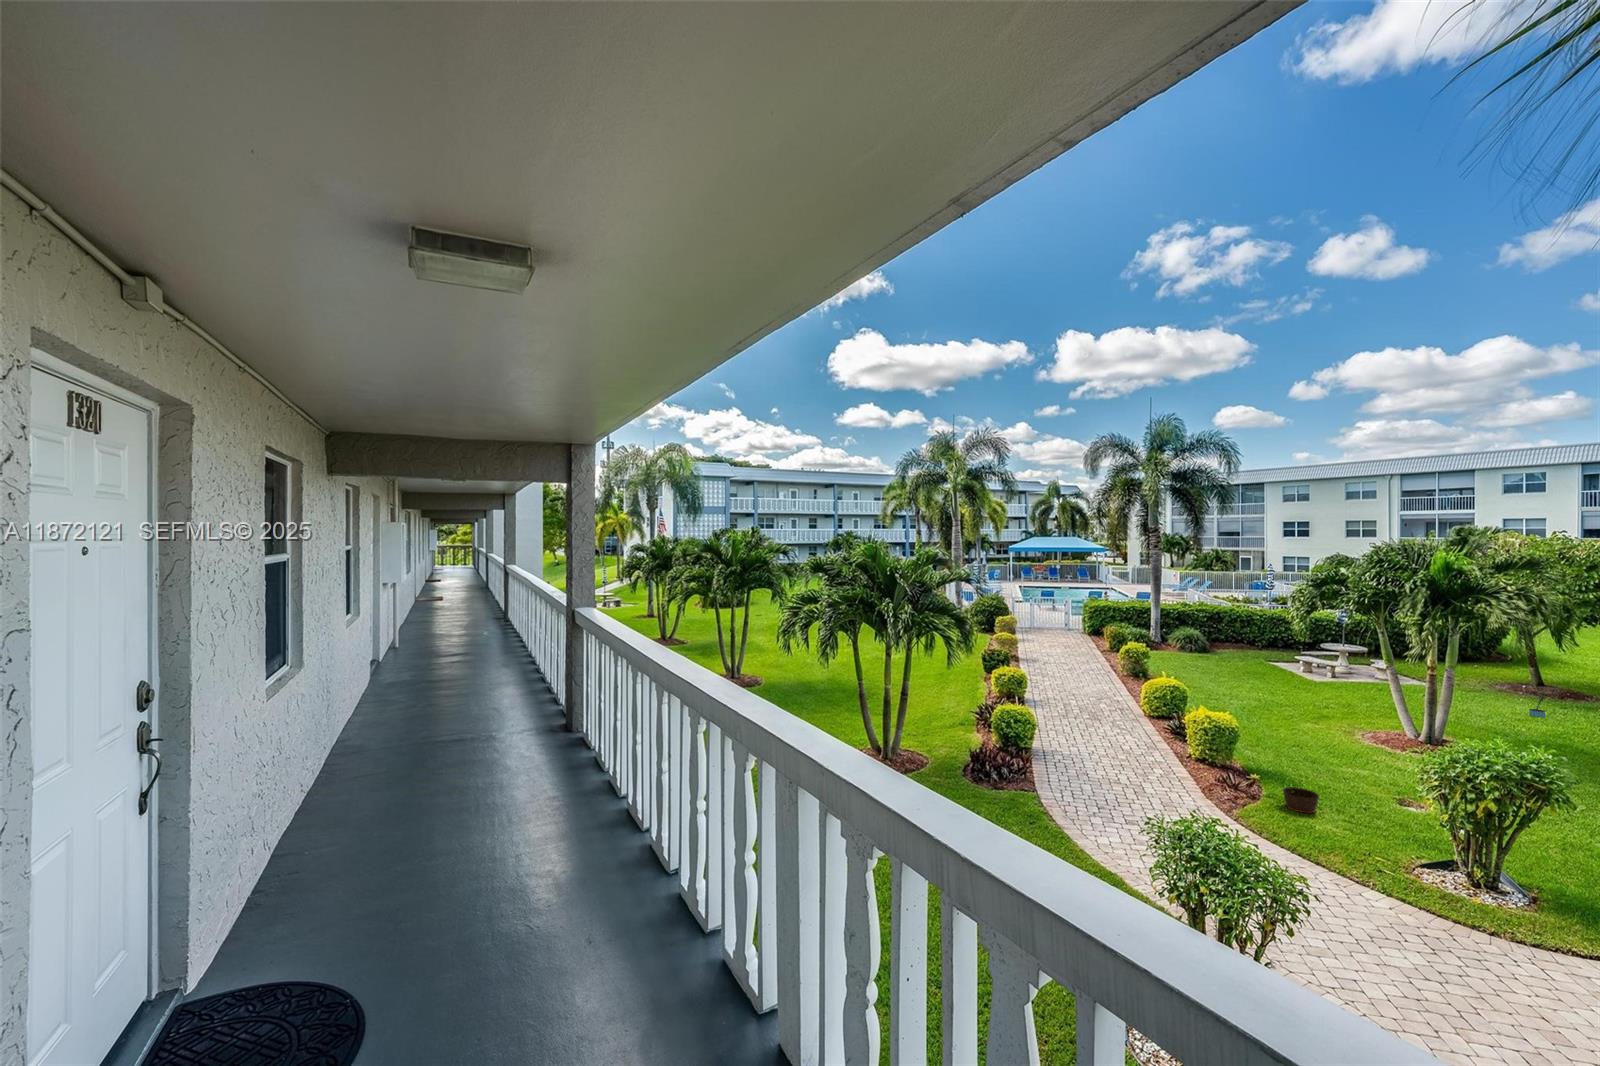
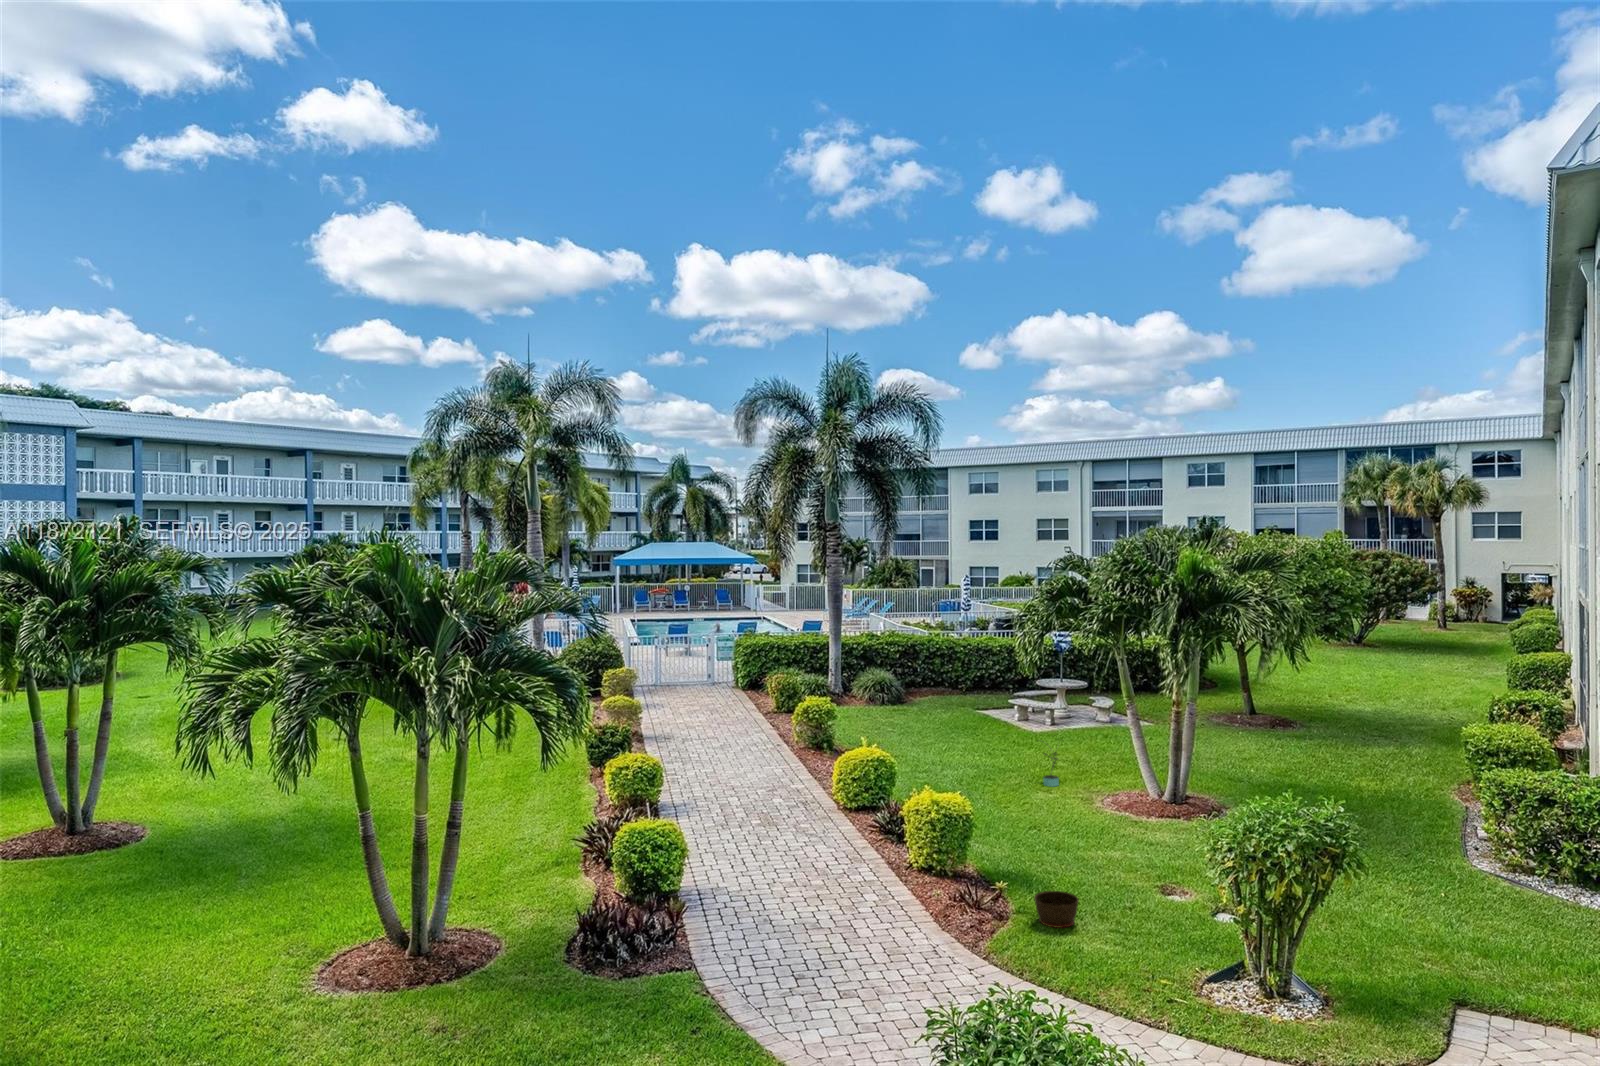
potted plant: present [1525,681,1546,717] -> present [1043,752,1059,786]

